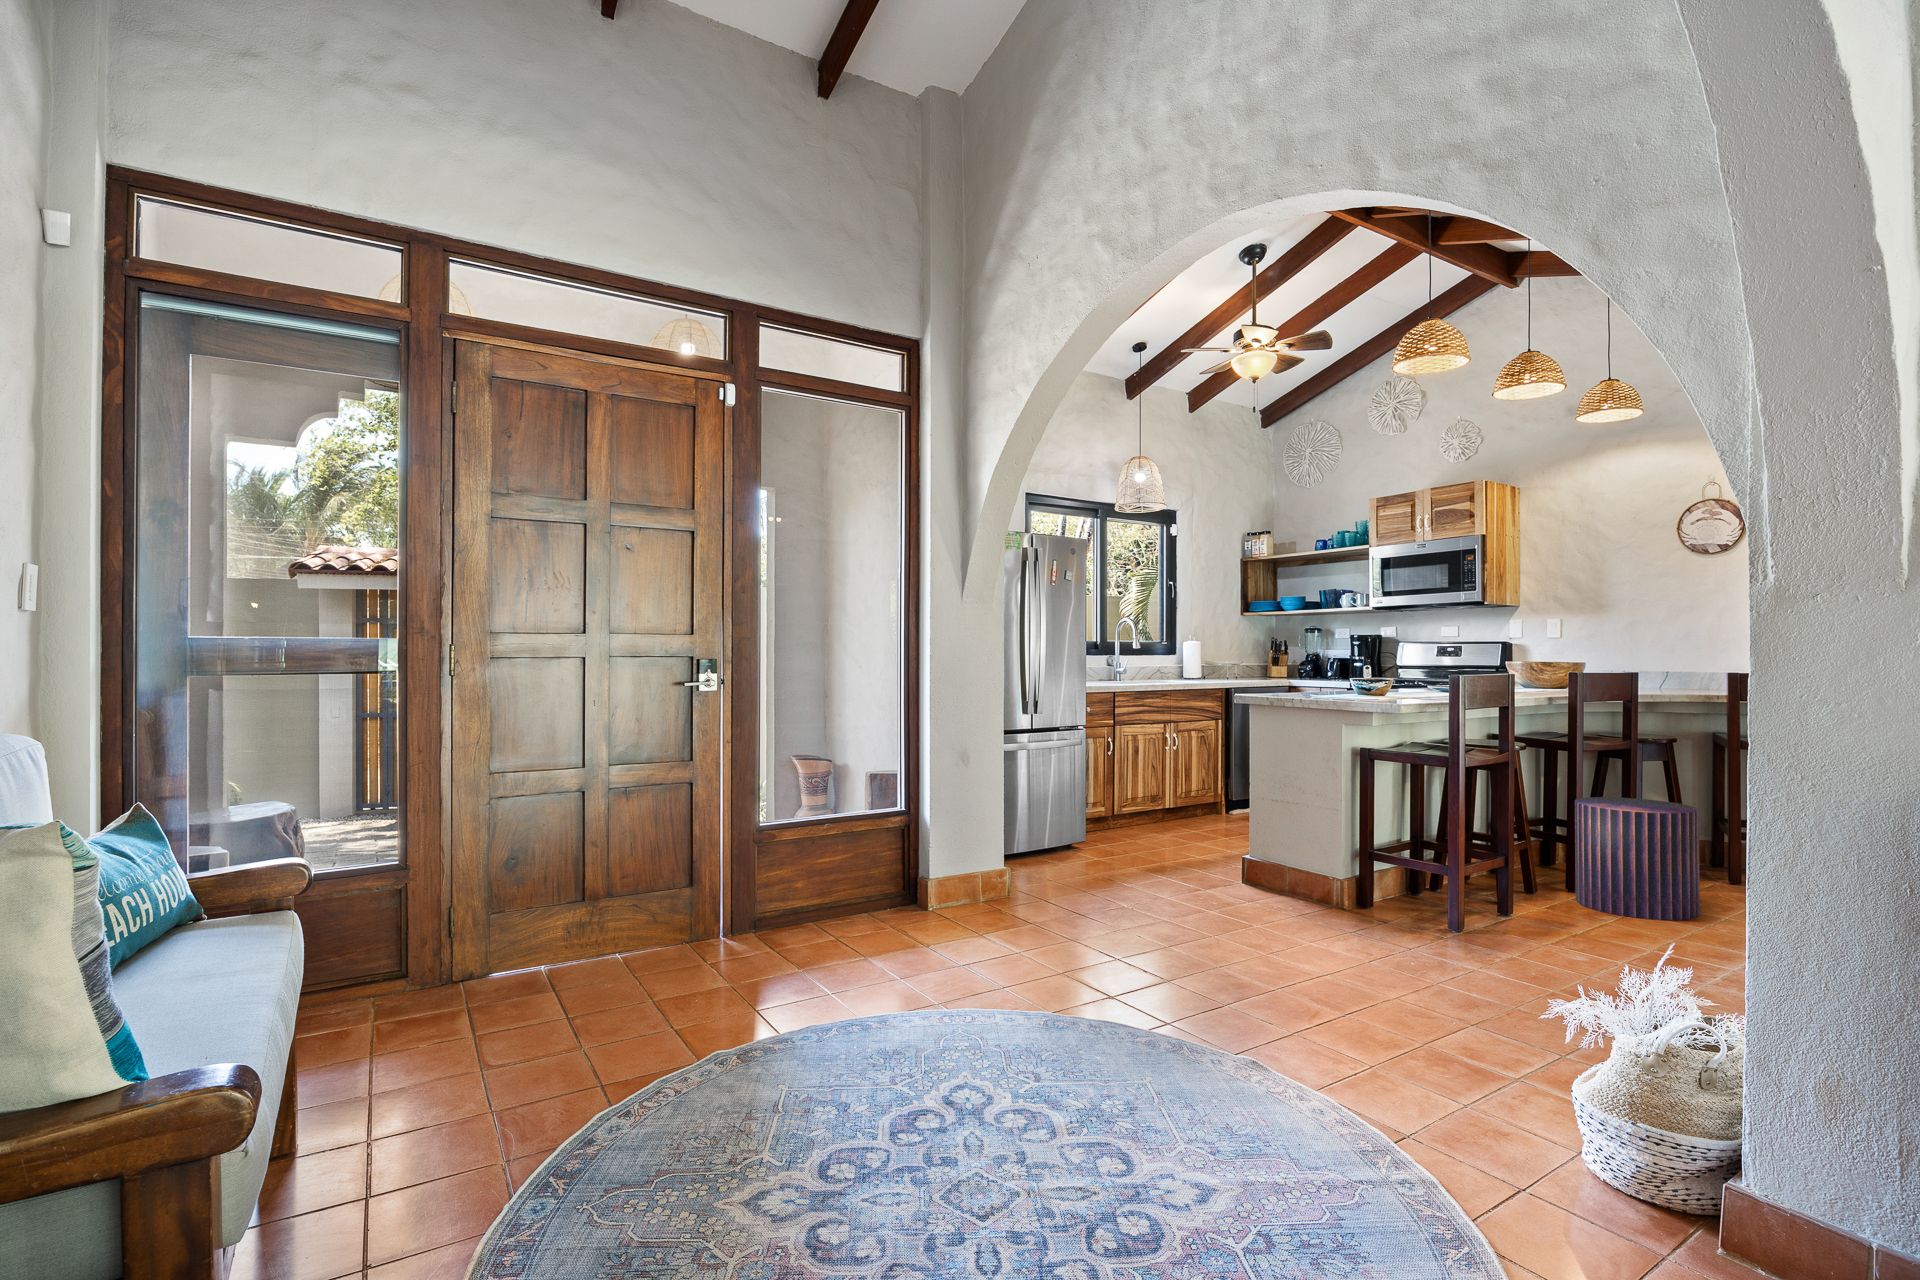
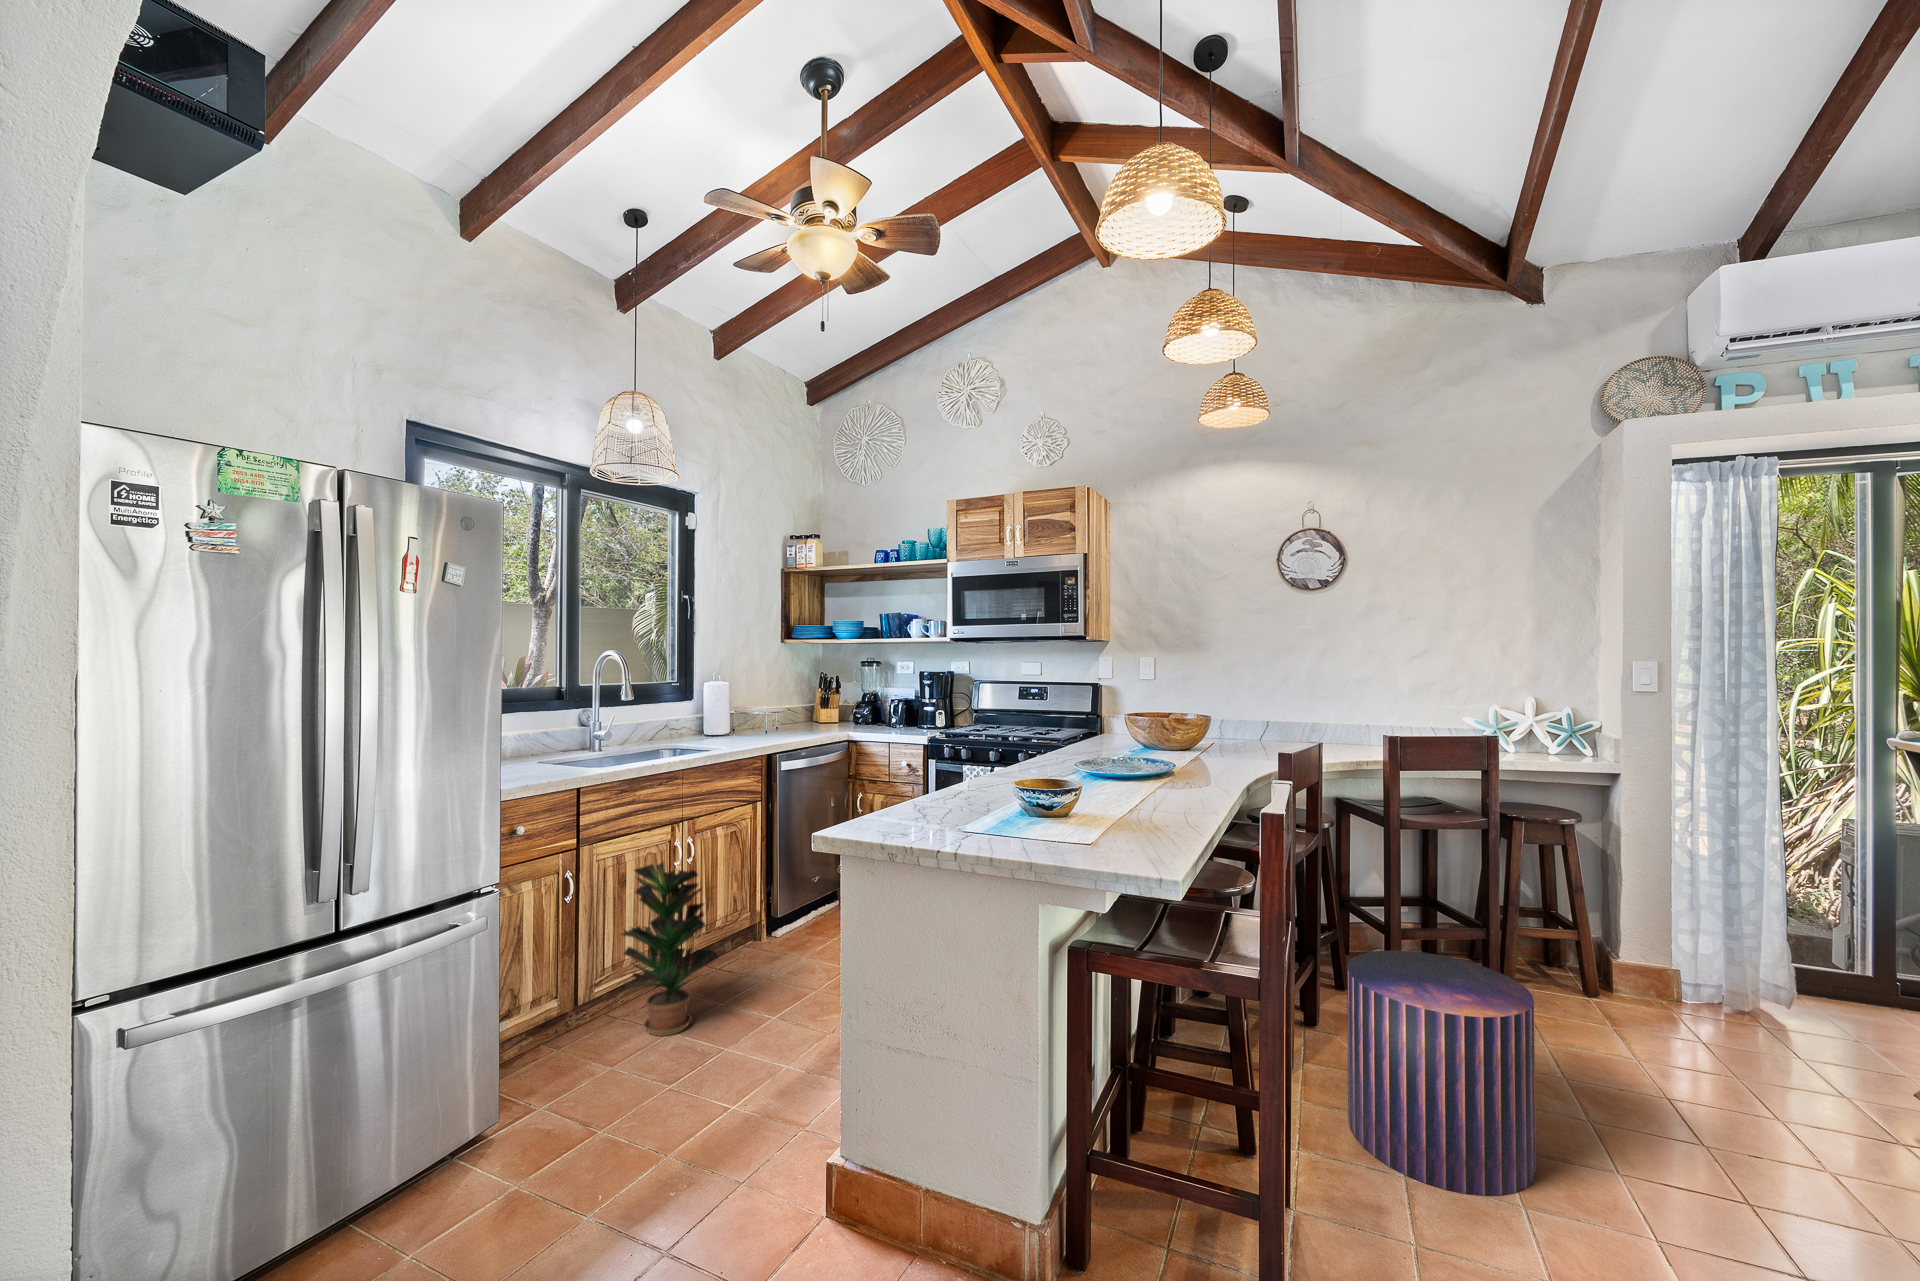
potted plant: none [1135,737,1192,834] -> present [622,863,718,1036]

